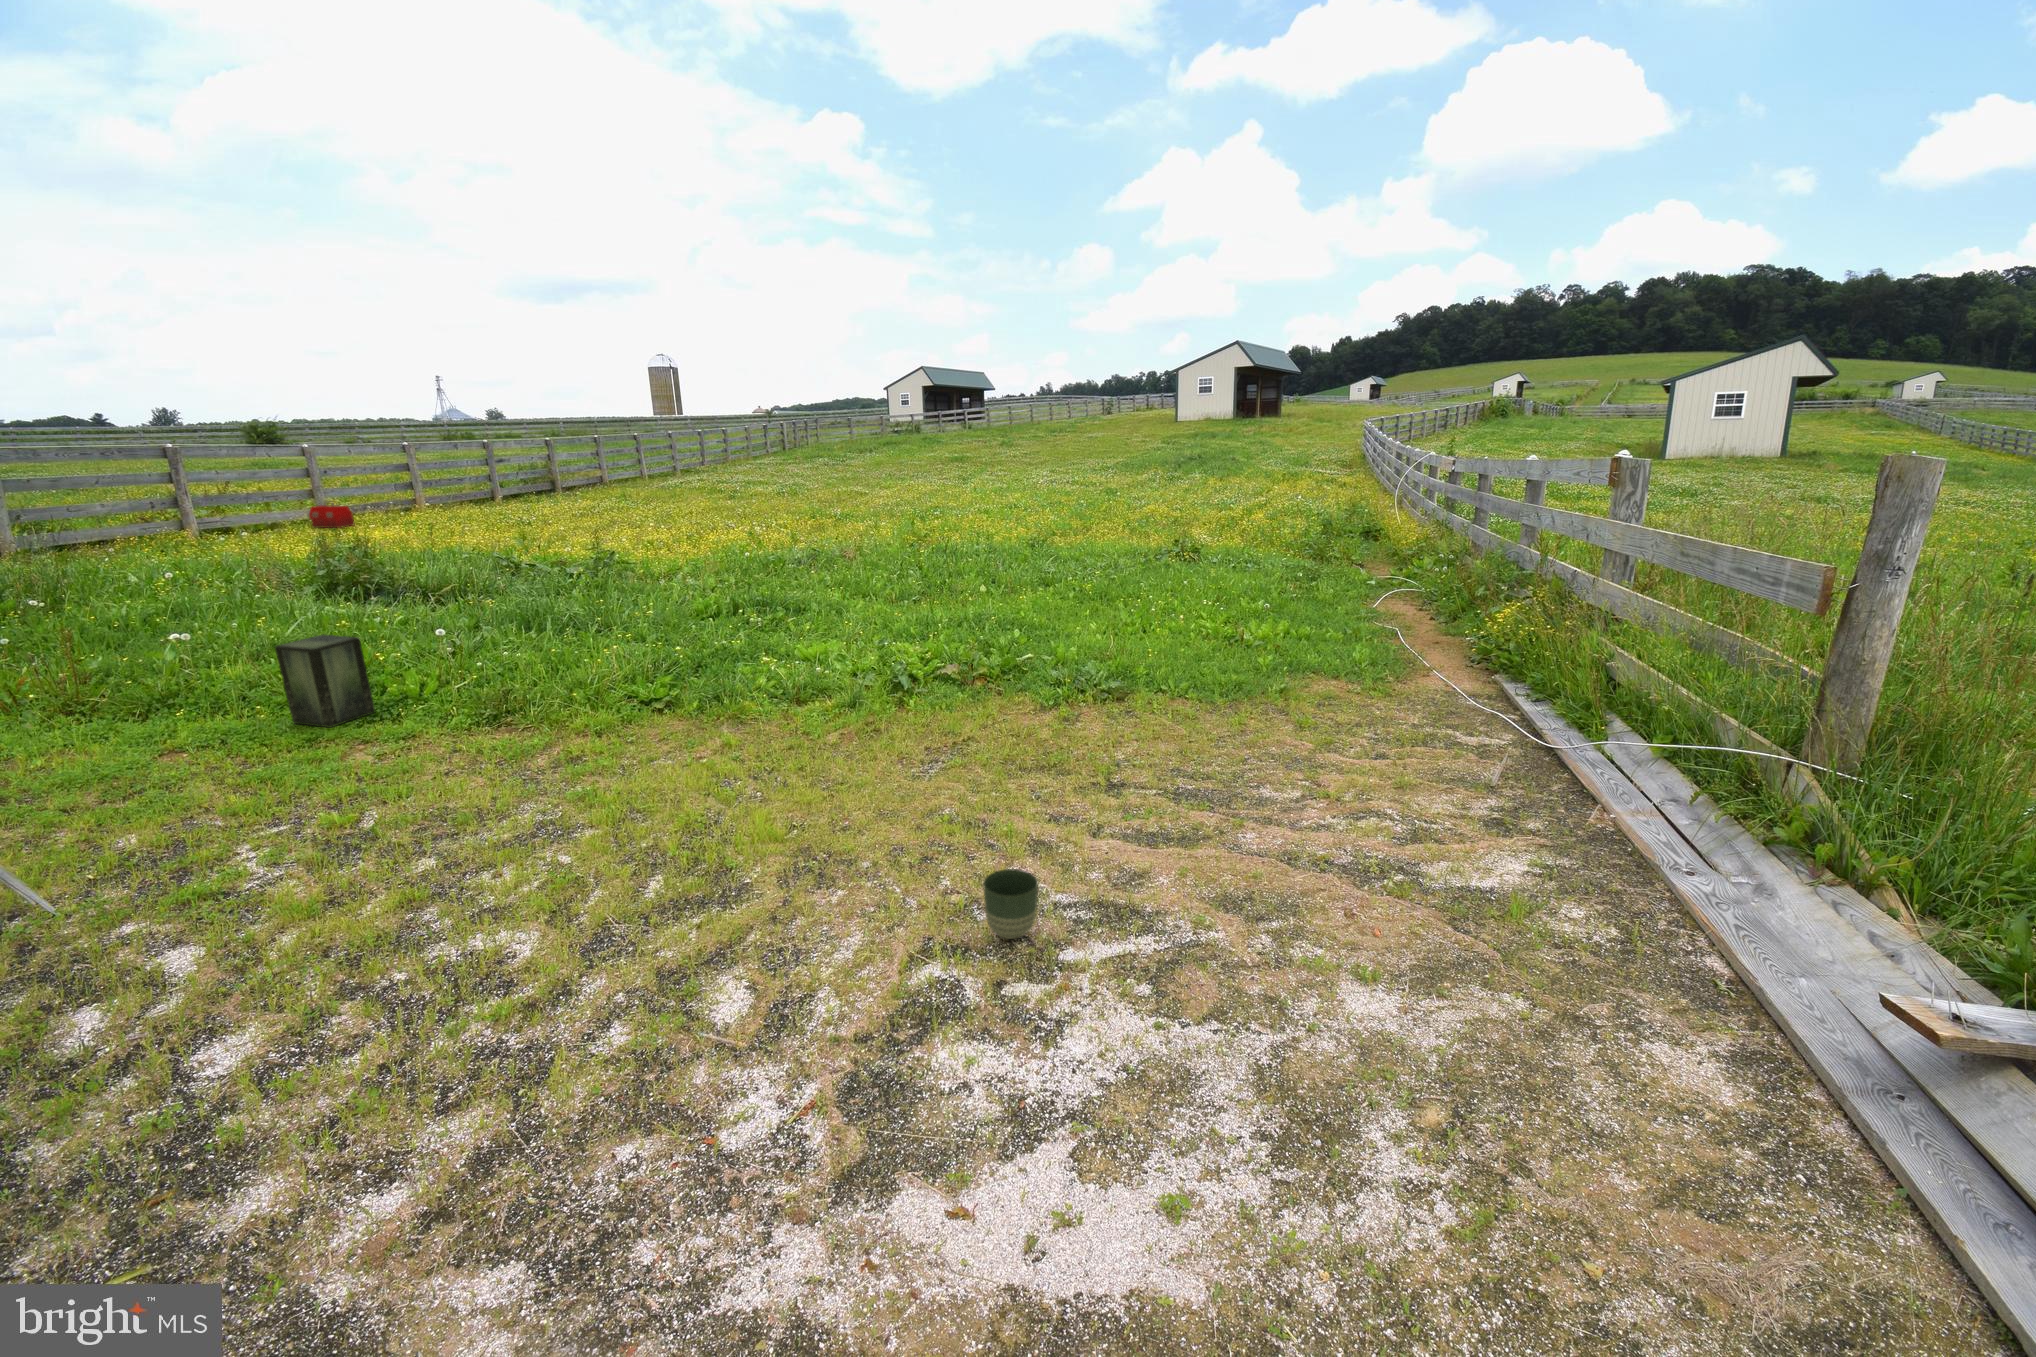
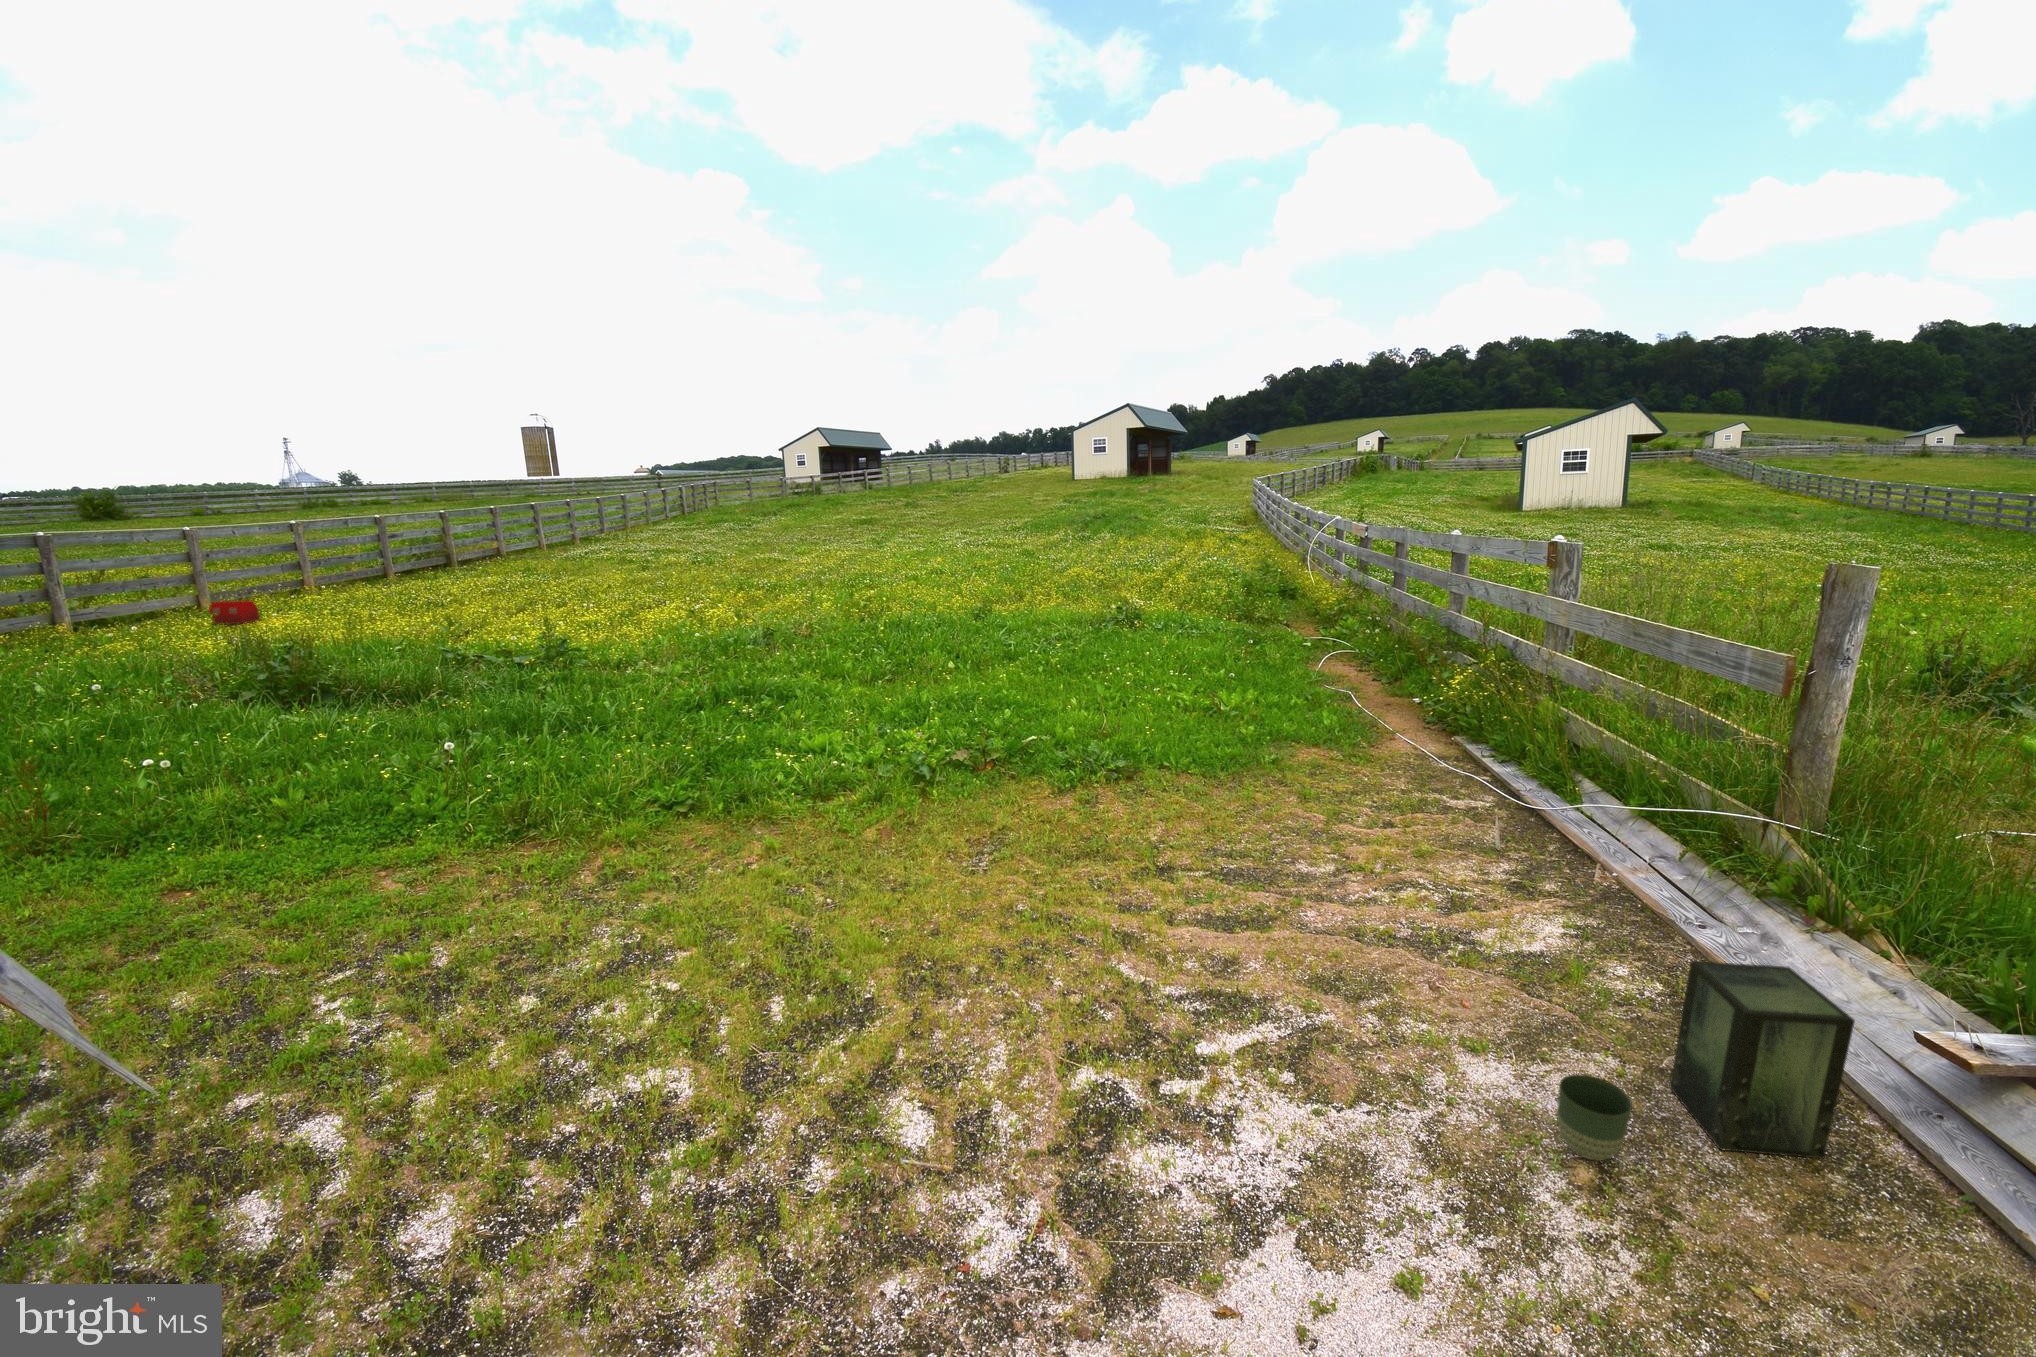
storage box: present [275,634,375,728] -> present [1669,961,1855,1159]
planter: present [983,869,1038,939] -> present [1557,1074,1632,1161]

